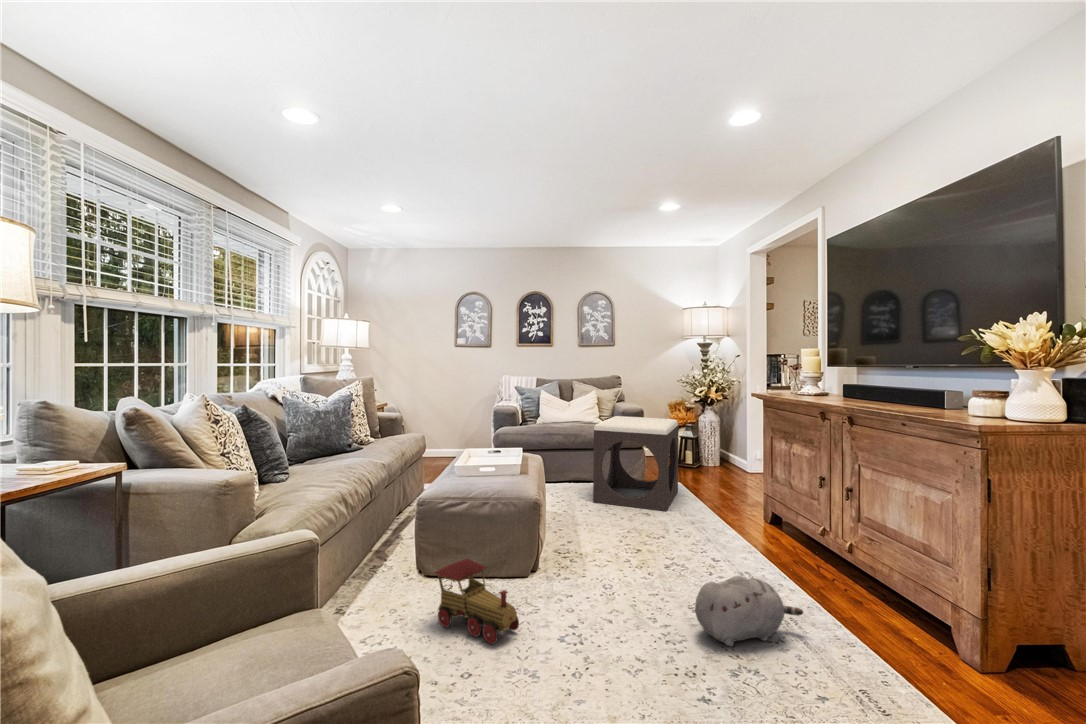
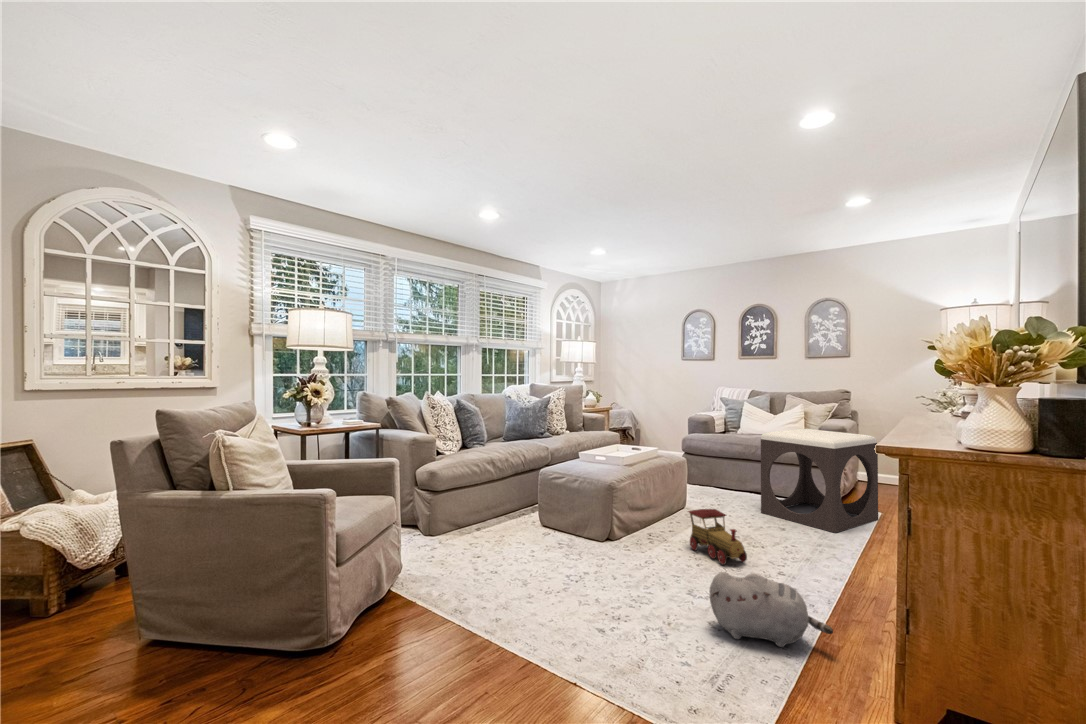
toy train: present [434,559,519,644] -> present [688,509,747,565]

